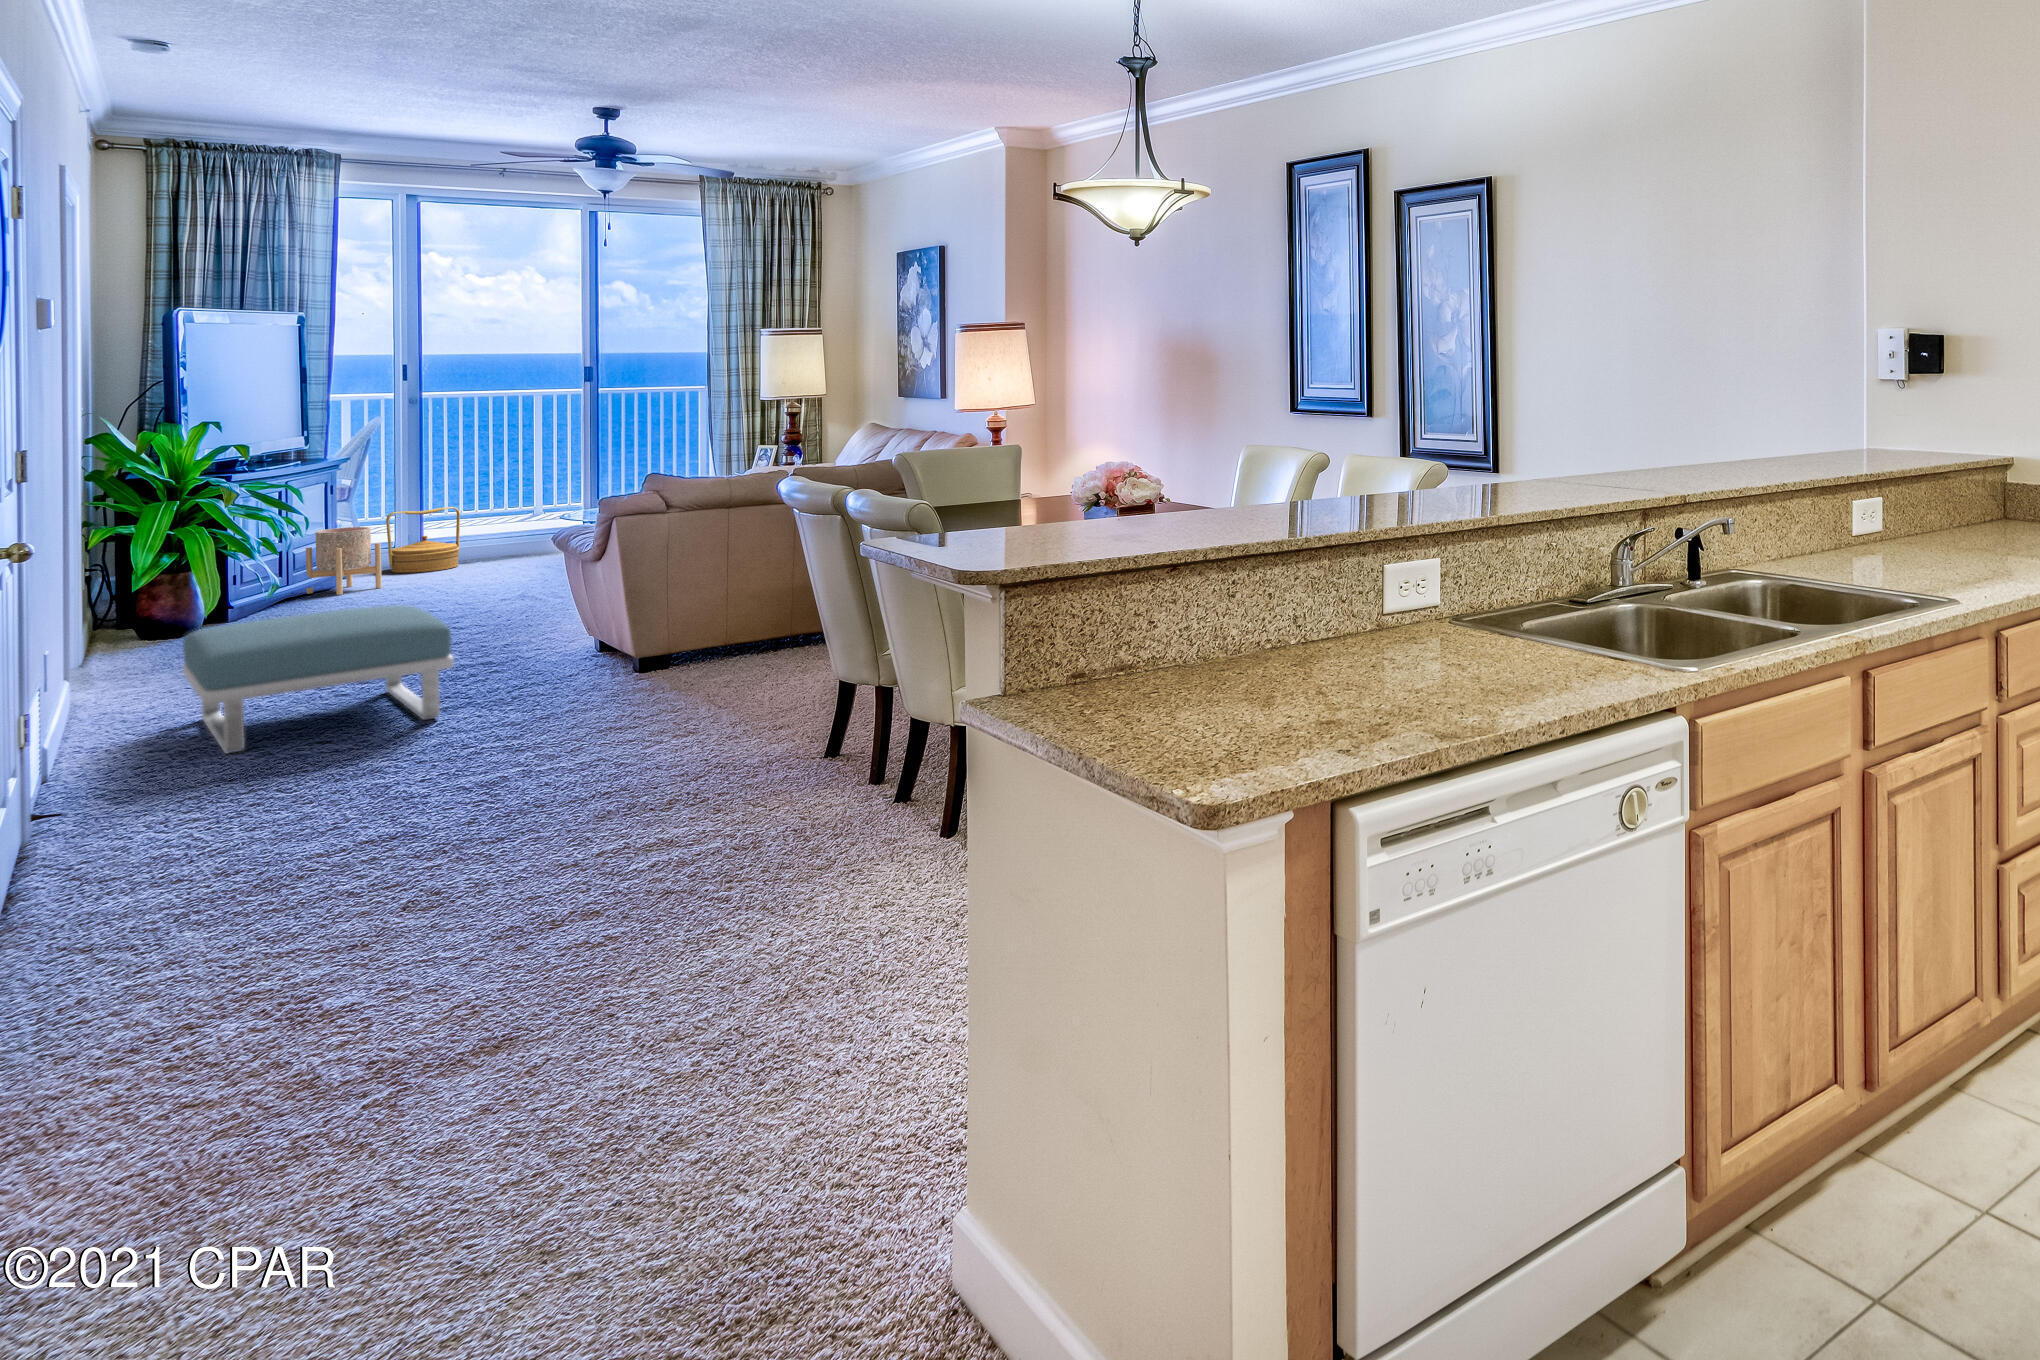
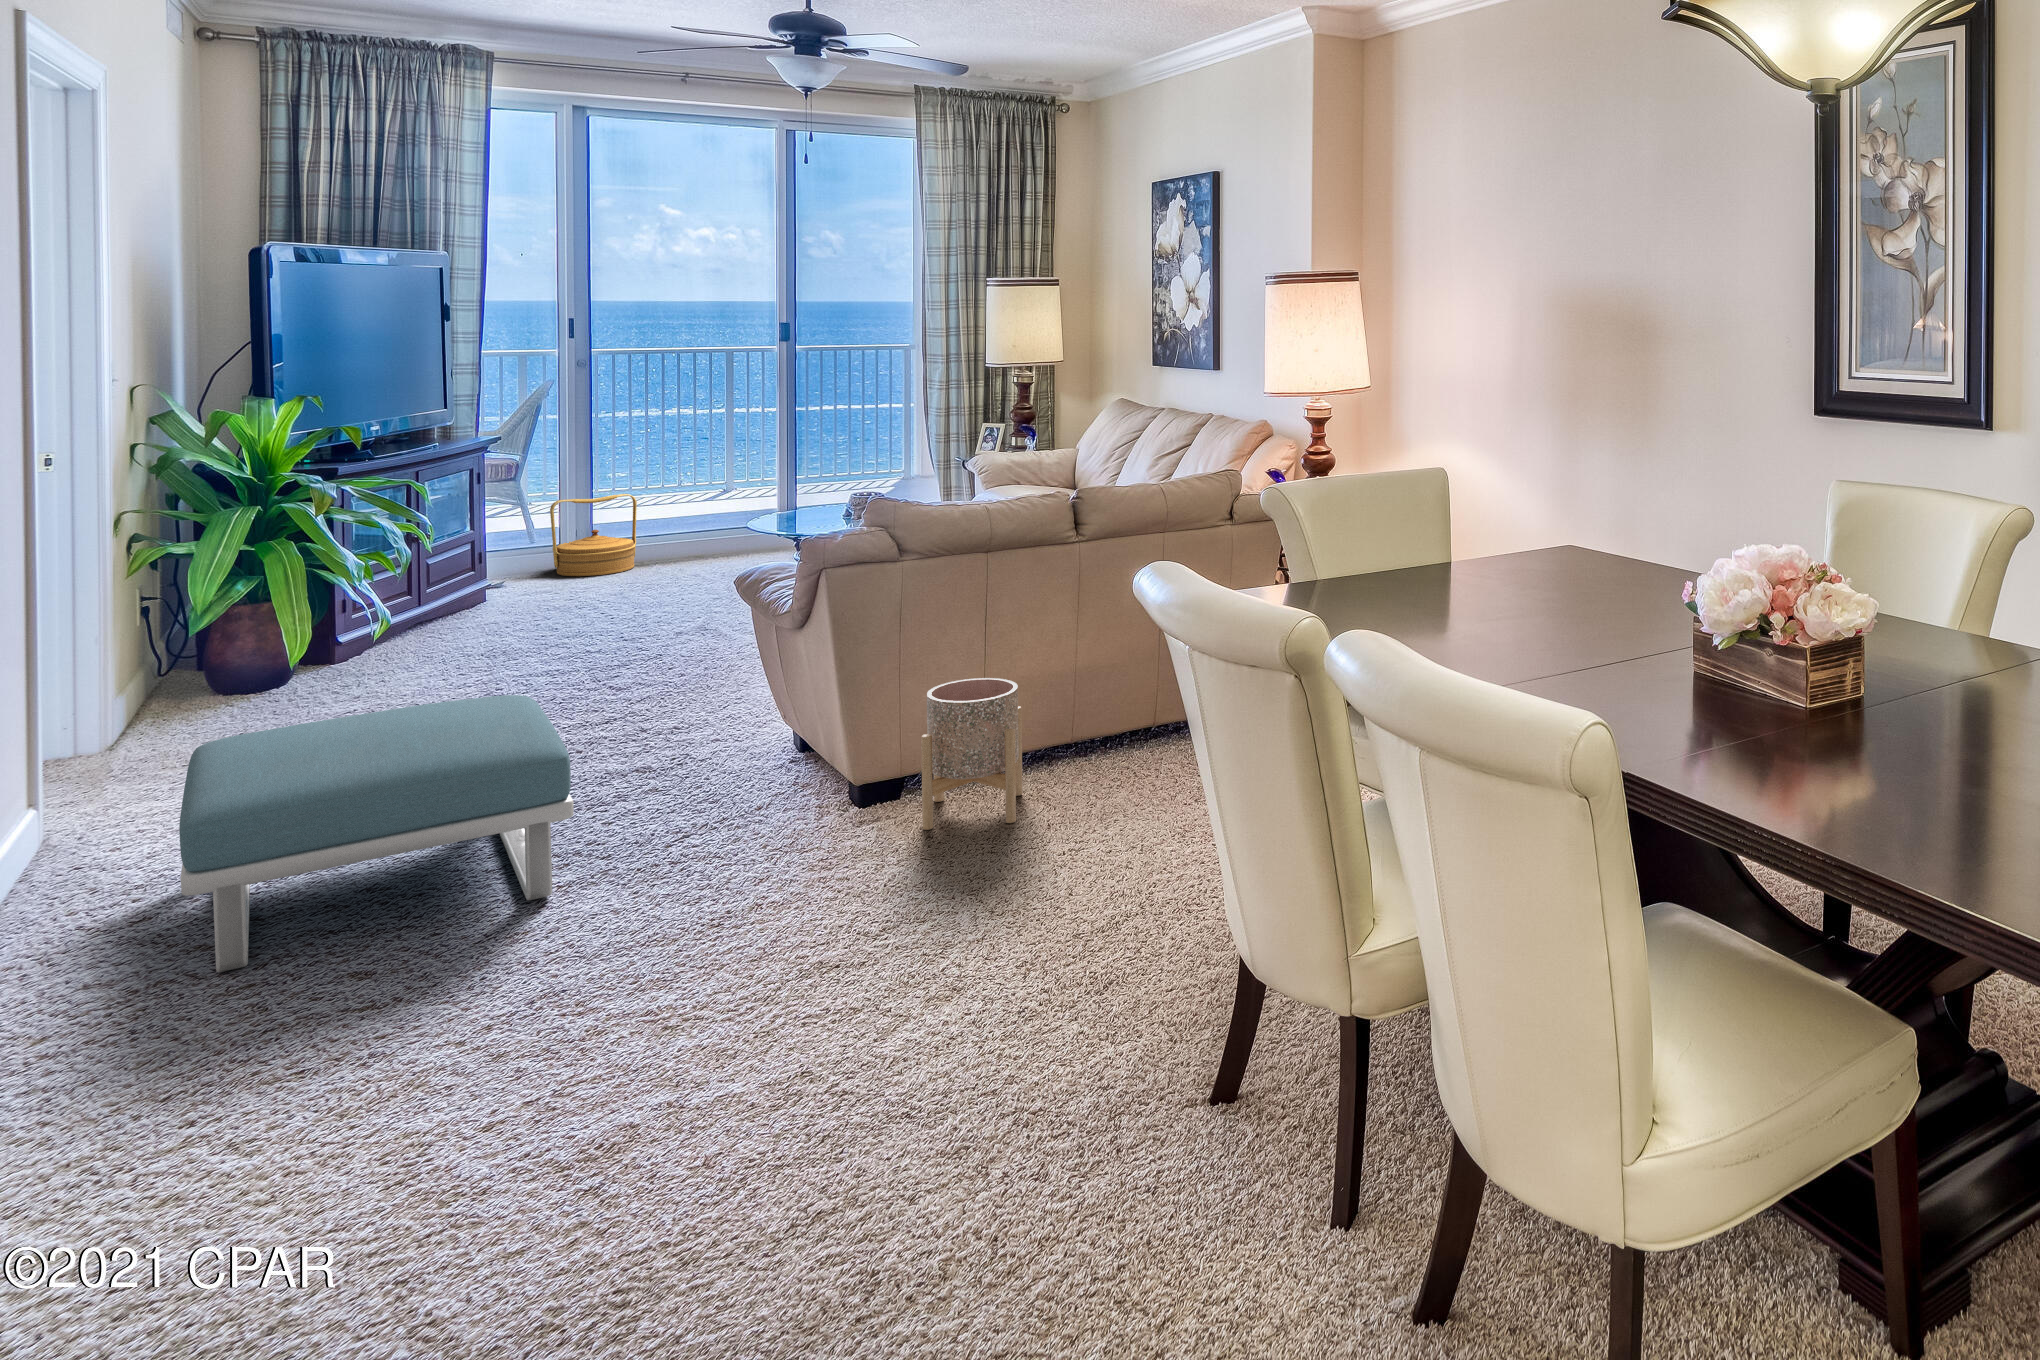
planter: present [306,527,382,595] -> present [921,678,1022,830]

